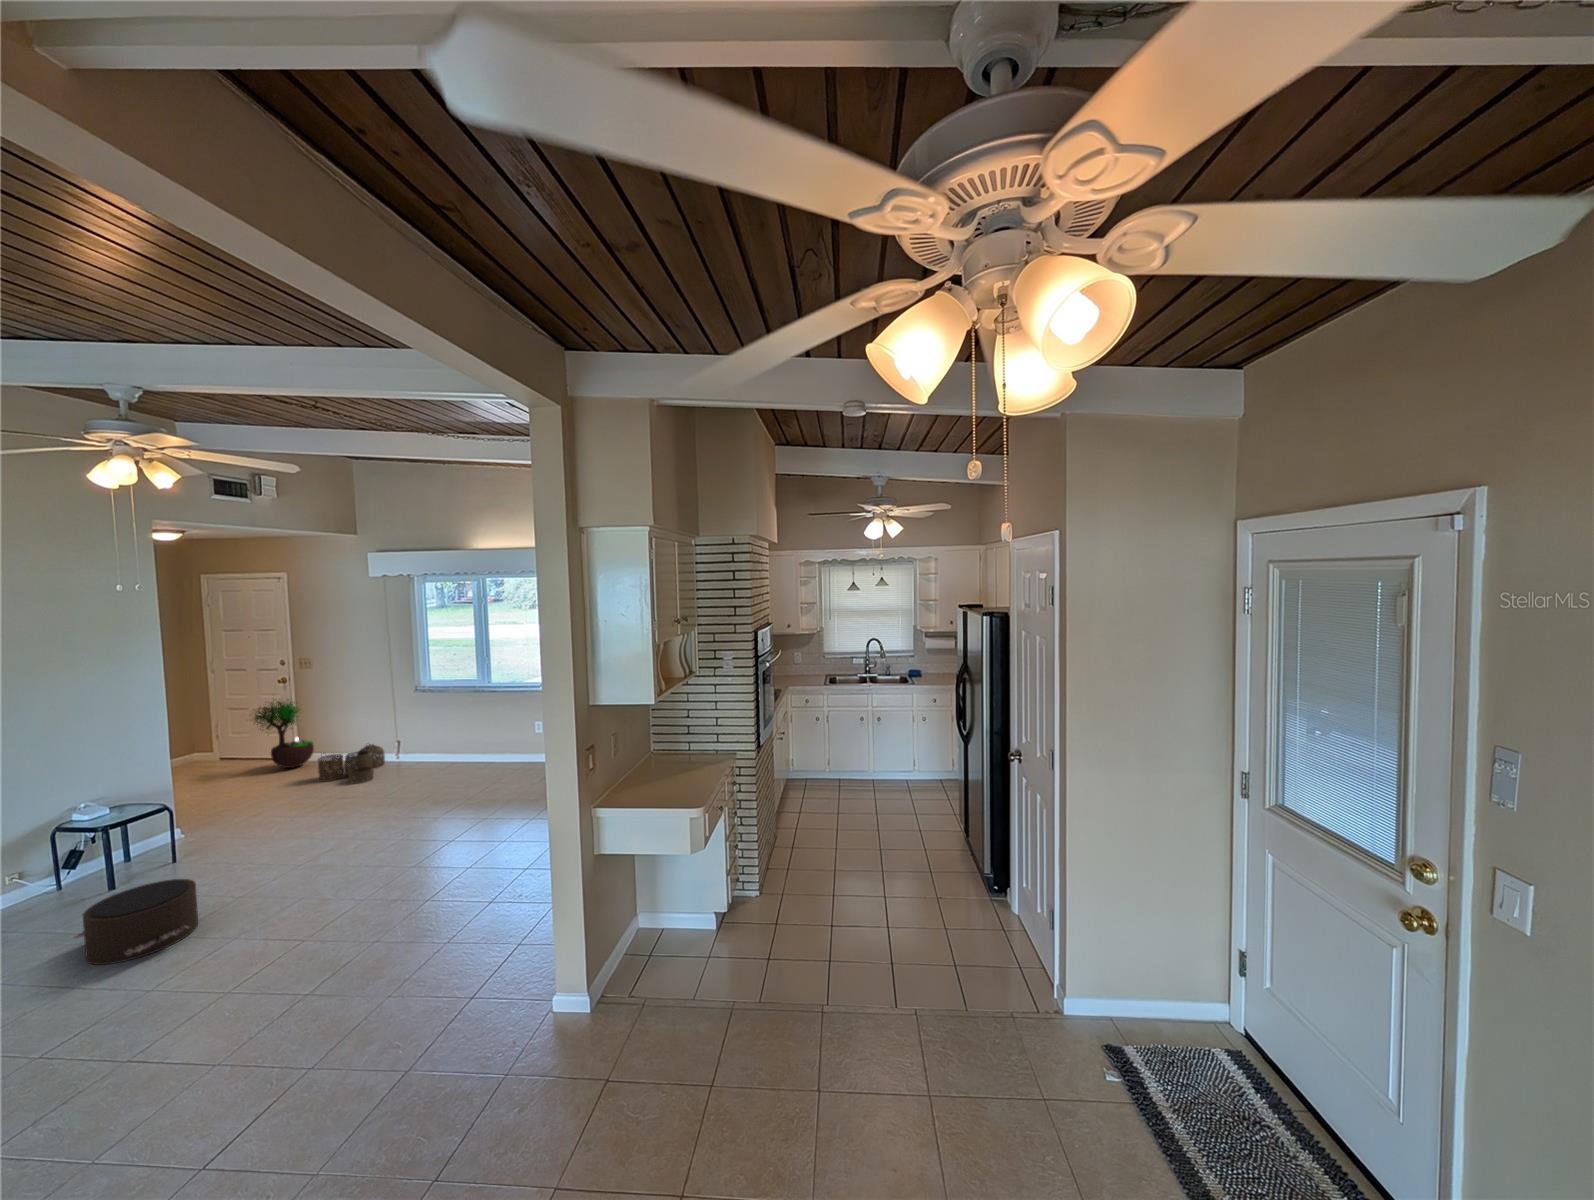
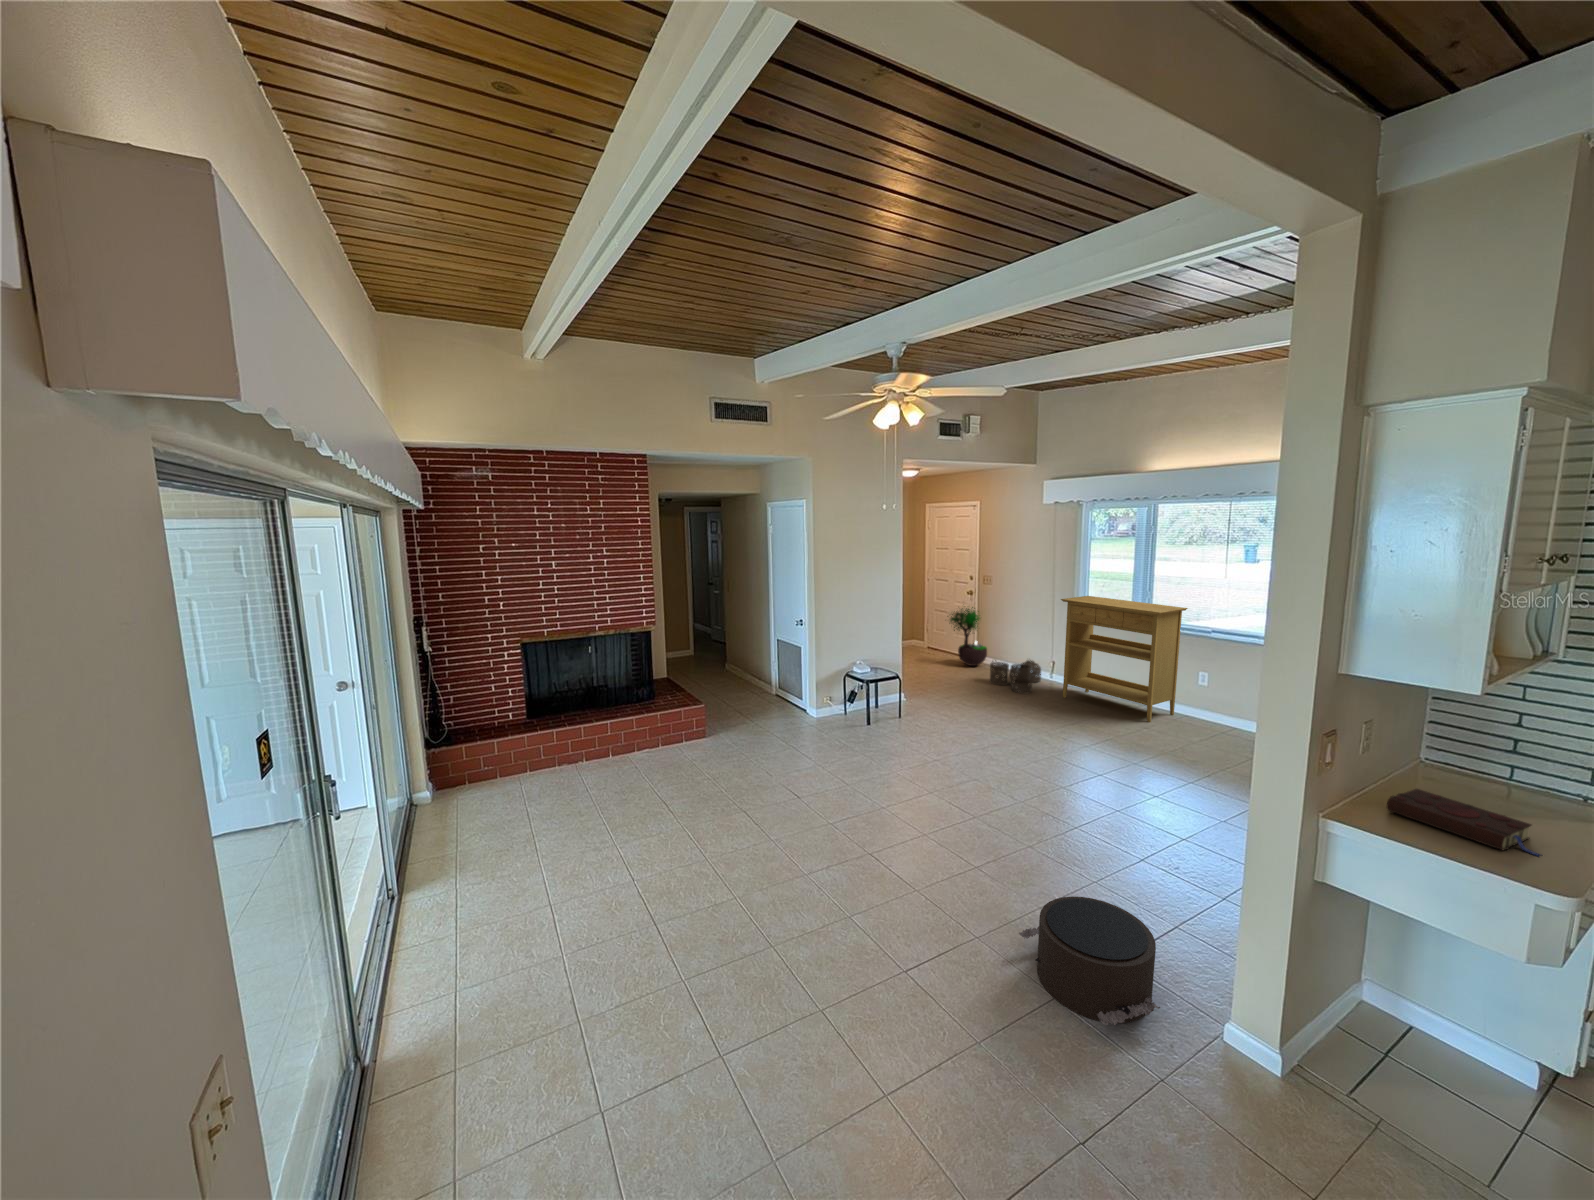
console table: none [397,668,518,775] -> present [1061,596,1187,722]
book: none [629,770,697,793] -> present [1387,789,1539,856]
pouf: present [75,879,198,965] -> present [1019,896,1160,1026]

